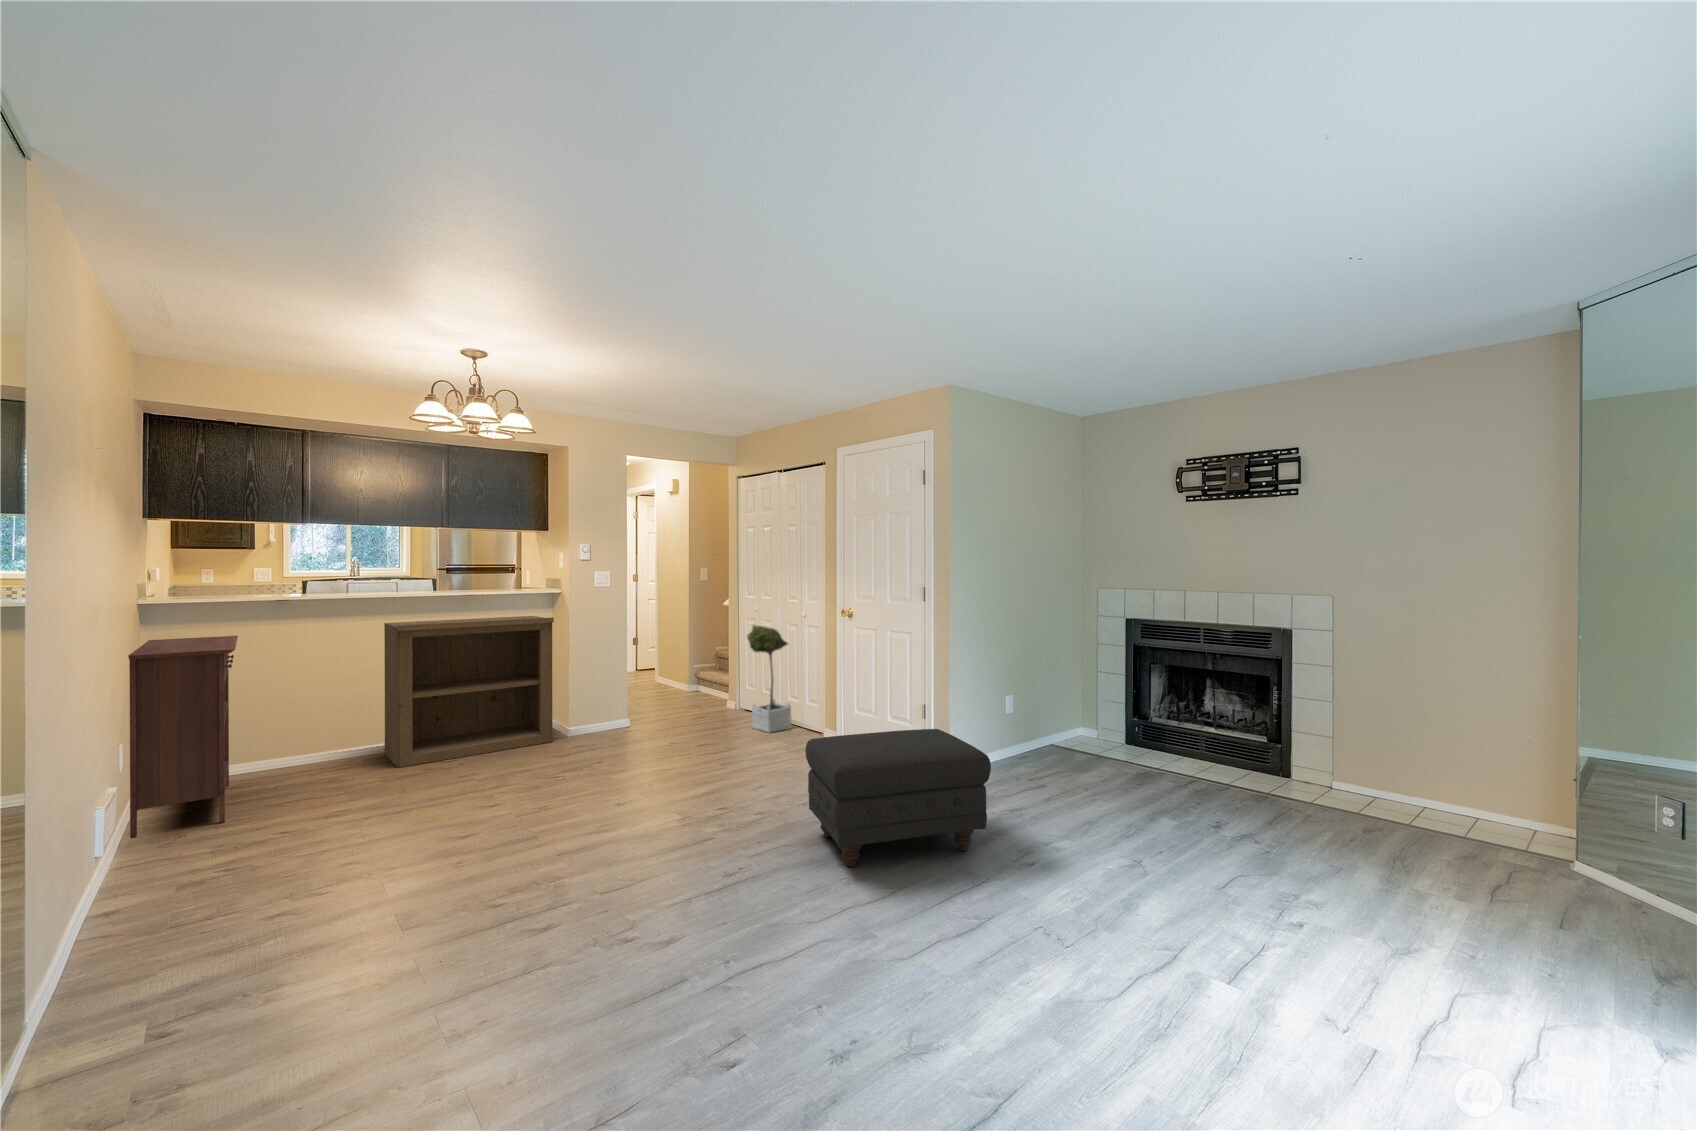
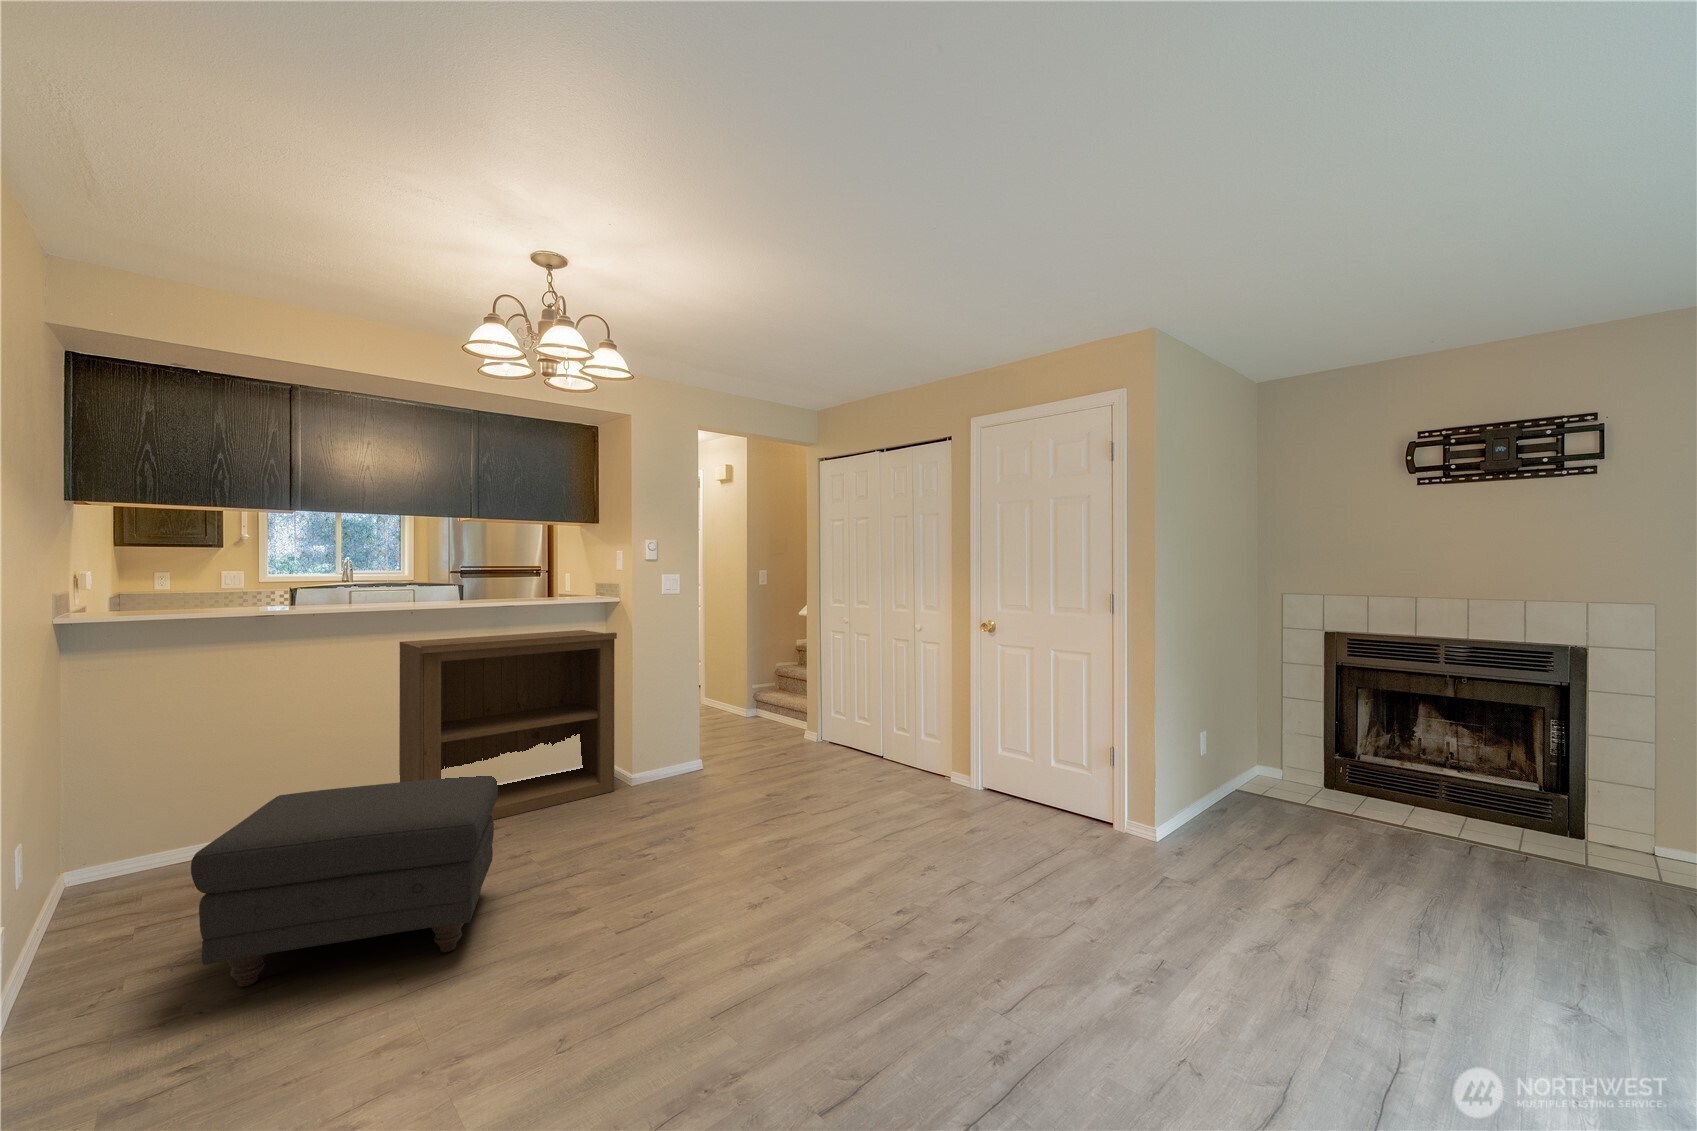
potted tree: present [747,625,792,733] -> none [846,638,903,774]
console table: present [128,636,238,838] -> none [25,662,201,986]
ottoman: present [805,729,991,867] -> present [191,776,498,987]

